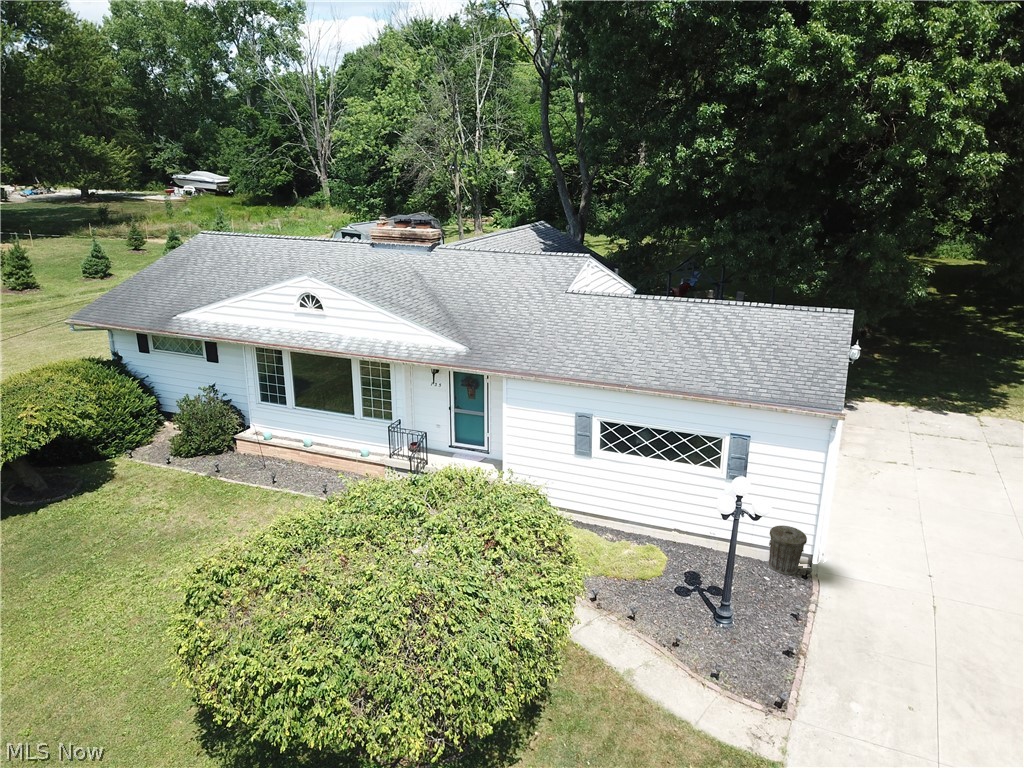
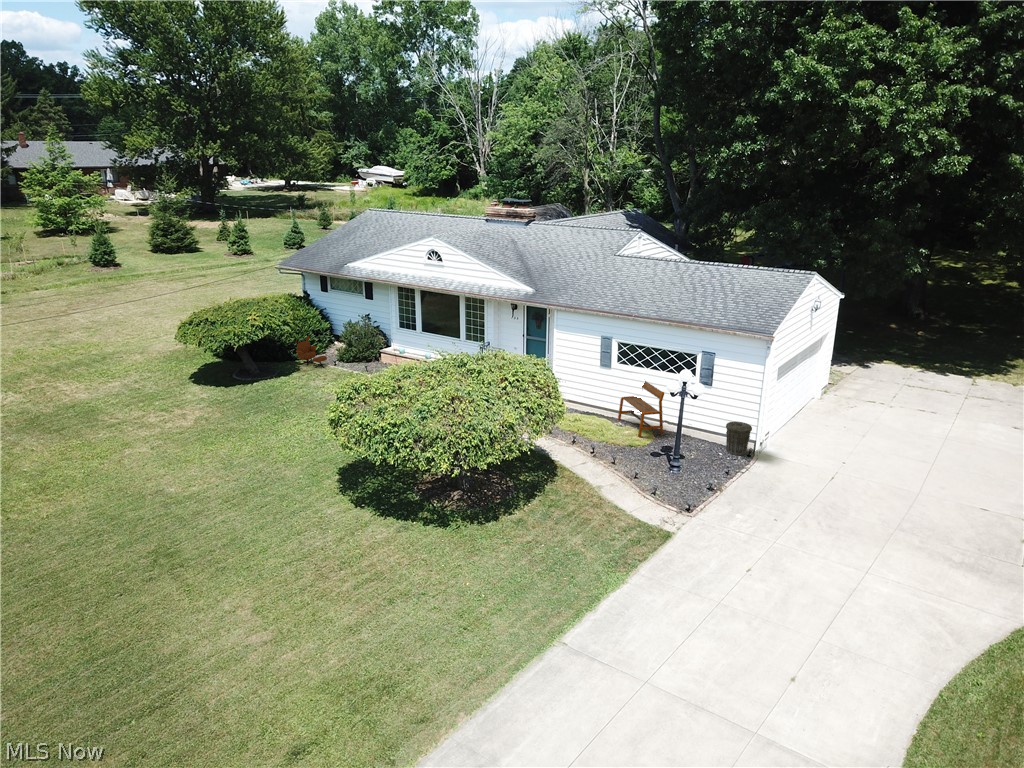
lounge chair: none [102,423,157,473] -> present [296,335,327,368]
bench: none [604,468,678,557] -> present [618,381,664,437]

